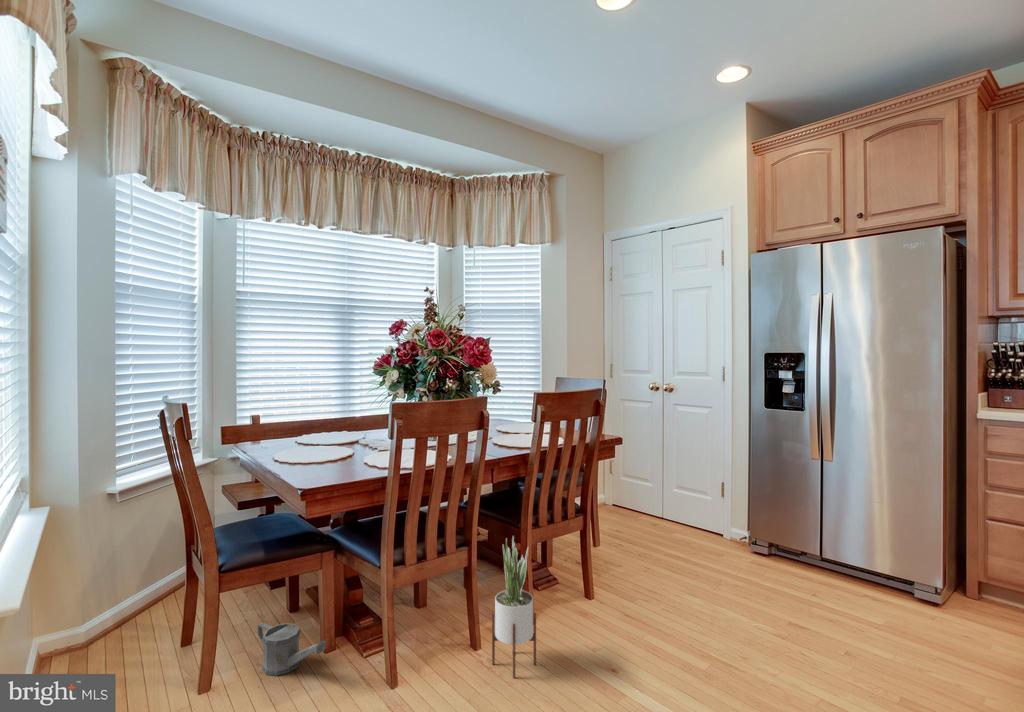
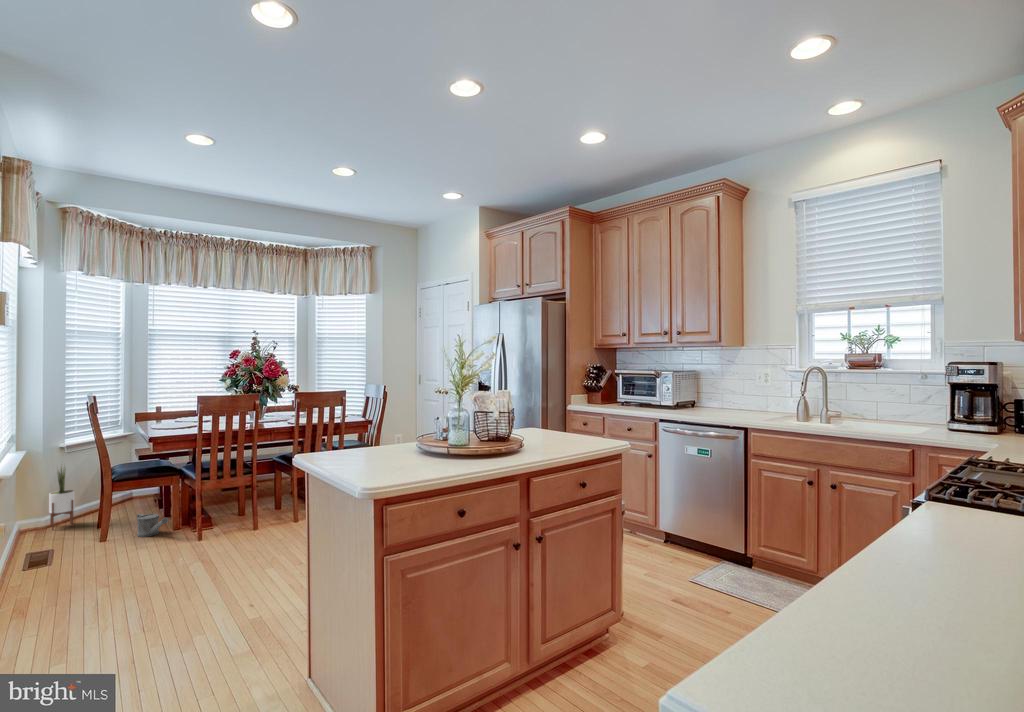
potted plant: present [492,538,536,678] -> present [49,466,75,530]

